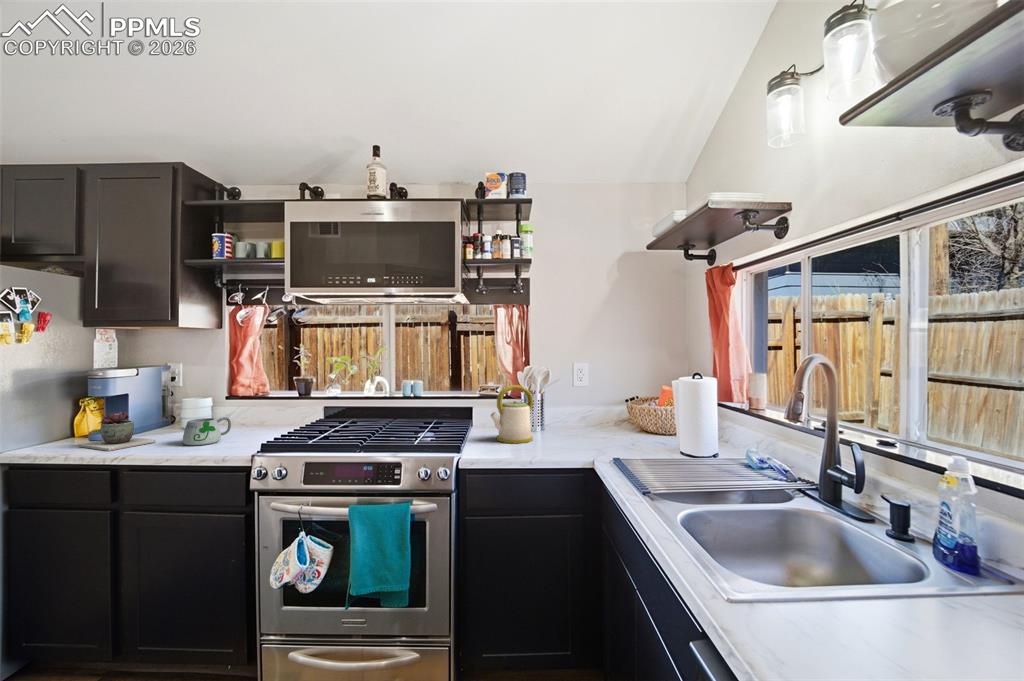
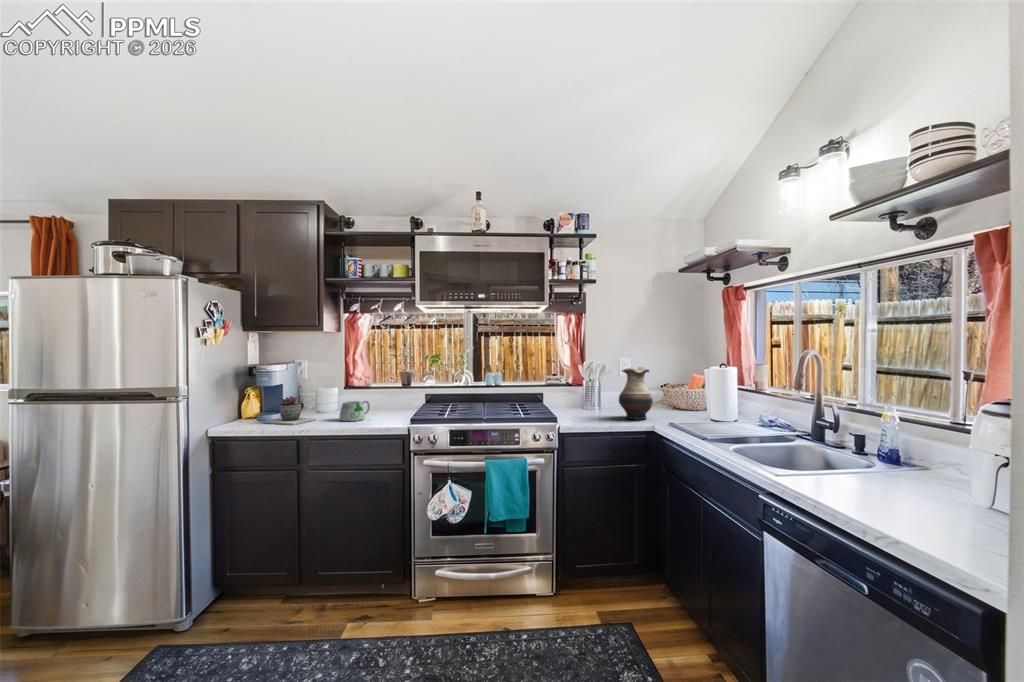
vase: none [556,376,602,449] -> present [619,367,653,420]
kettle: present [491,385,533,443] -> none [567,375,598,418]

